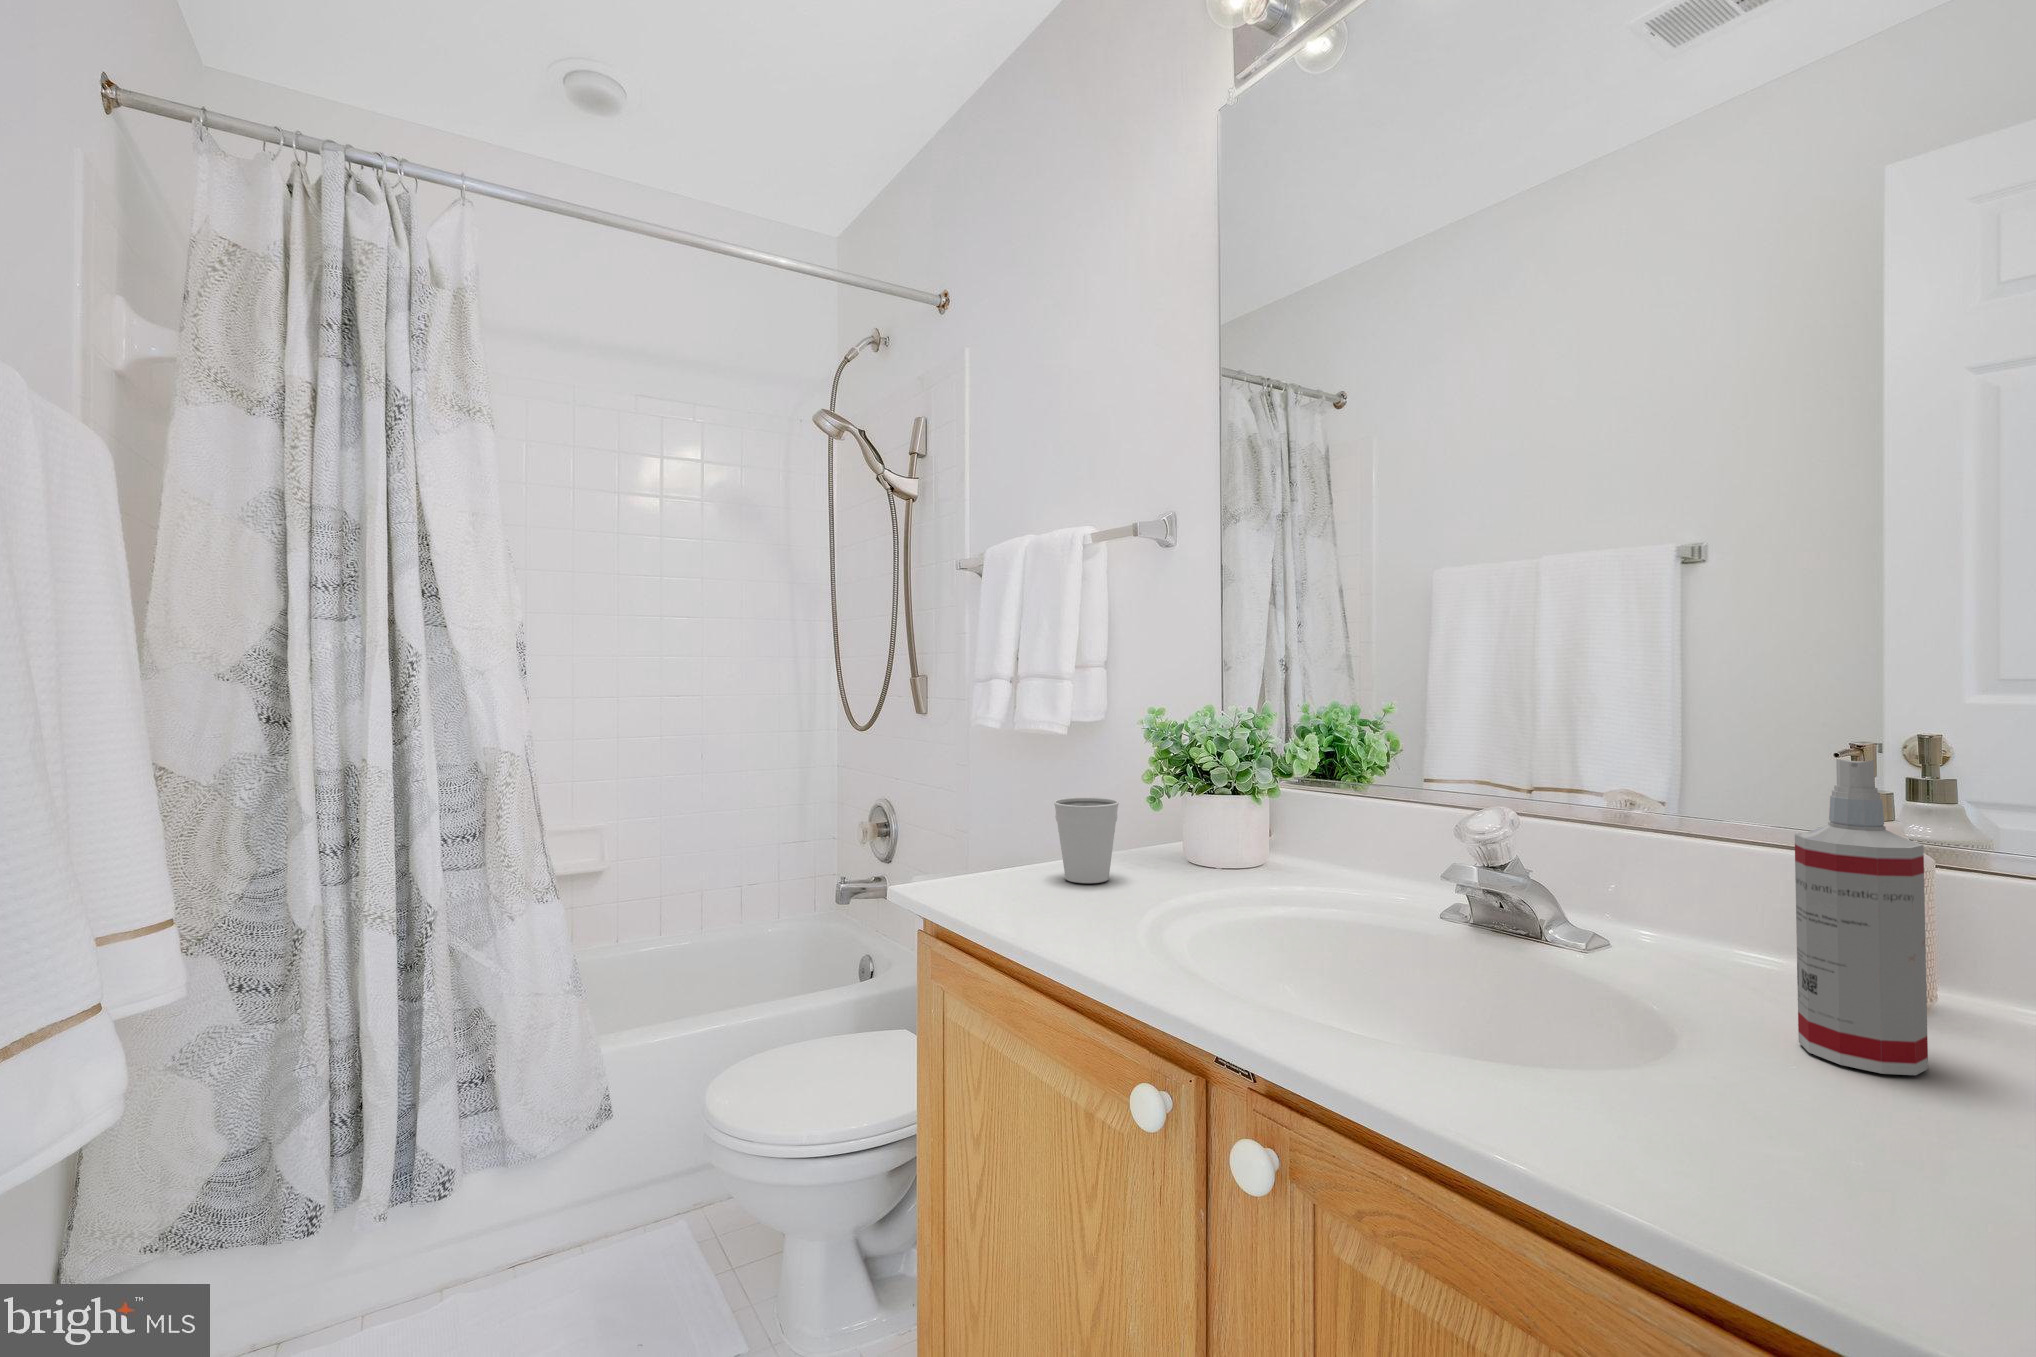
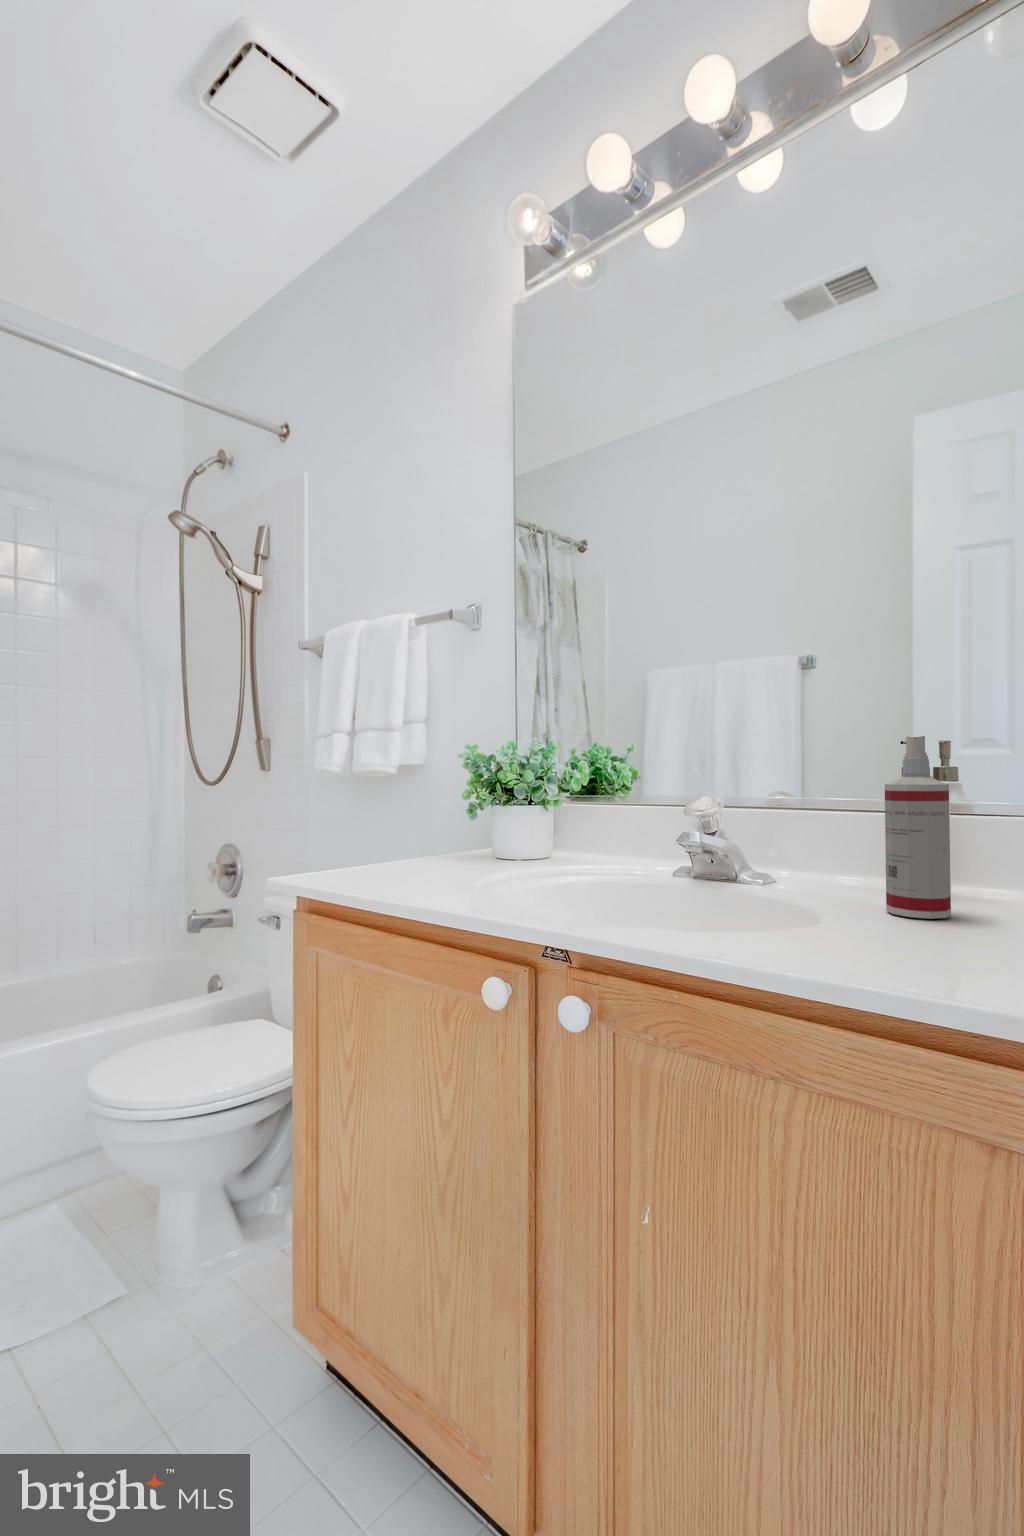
cup: present [1054,797,1119,883] -> none [398,808,448,870]

